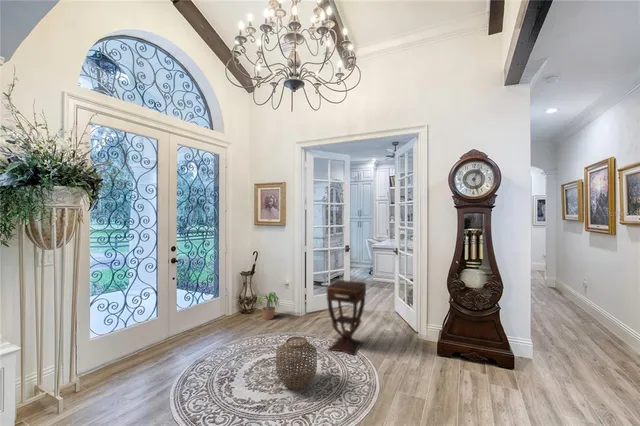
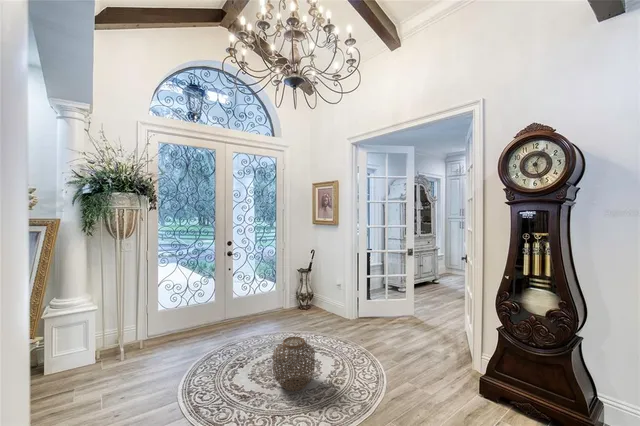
side table: present [327,280,366,355] -> none [349,285,401,372]
potted plant: present [258,292,278,320] -> none [303,291,332,319]

